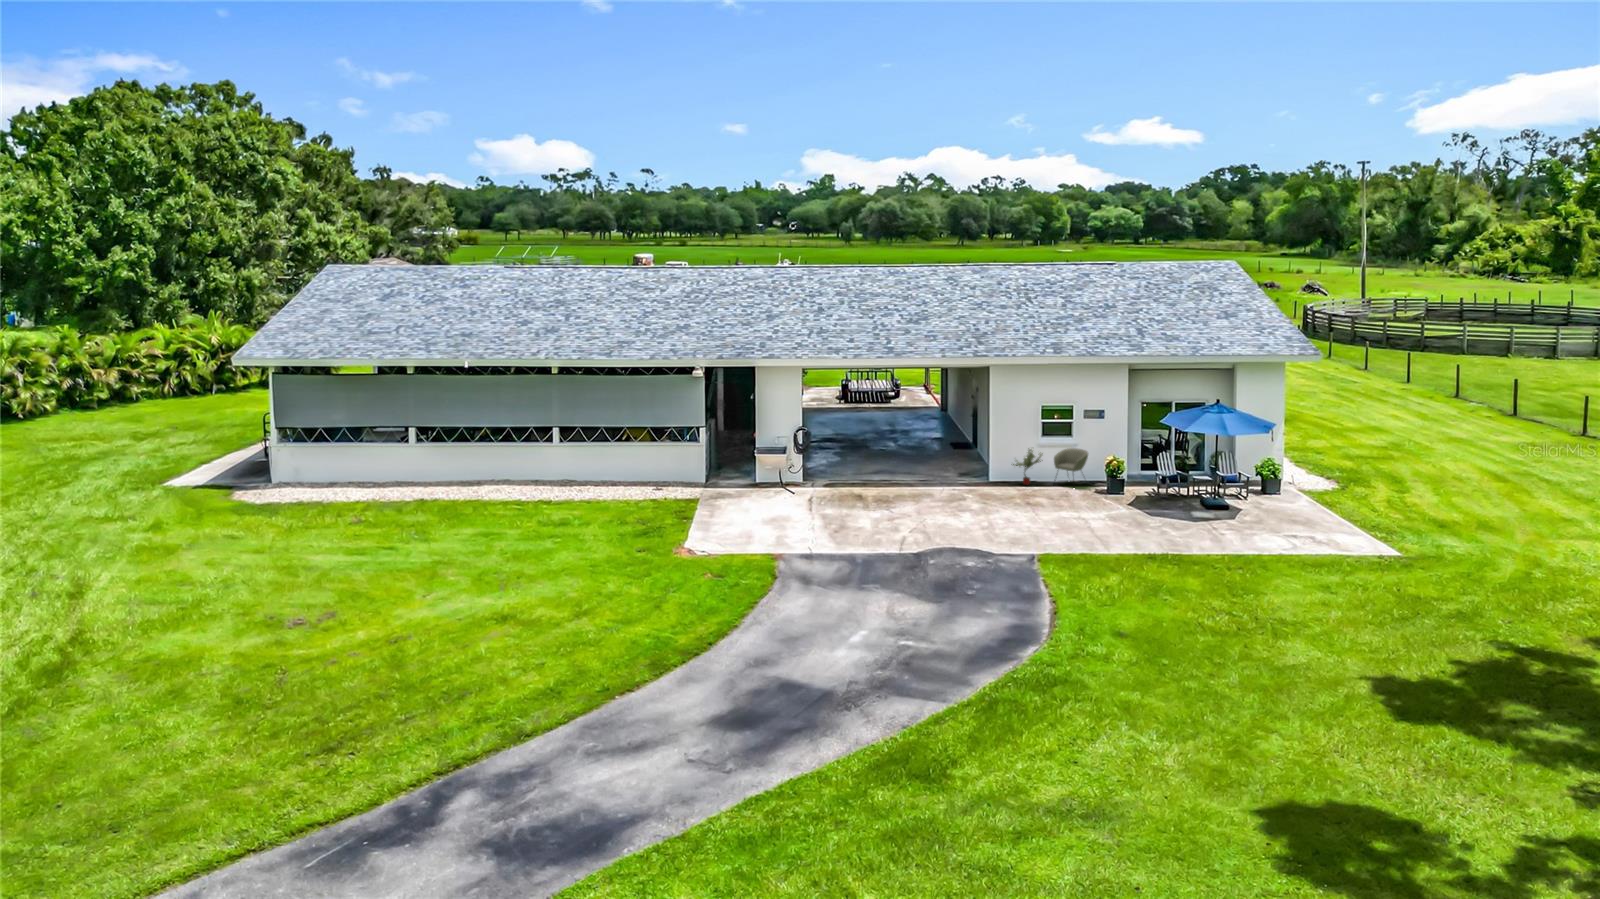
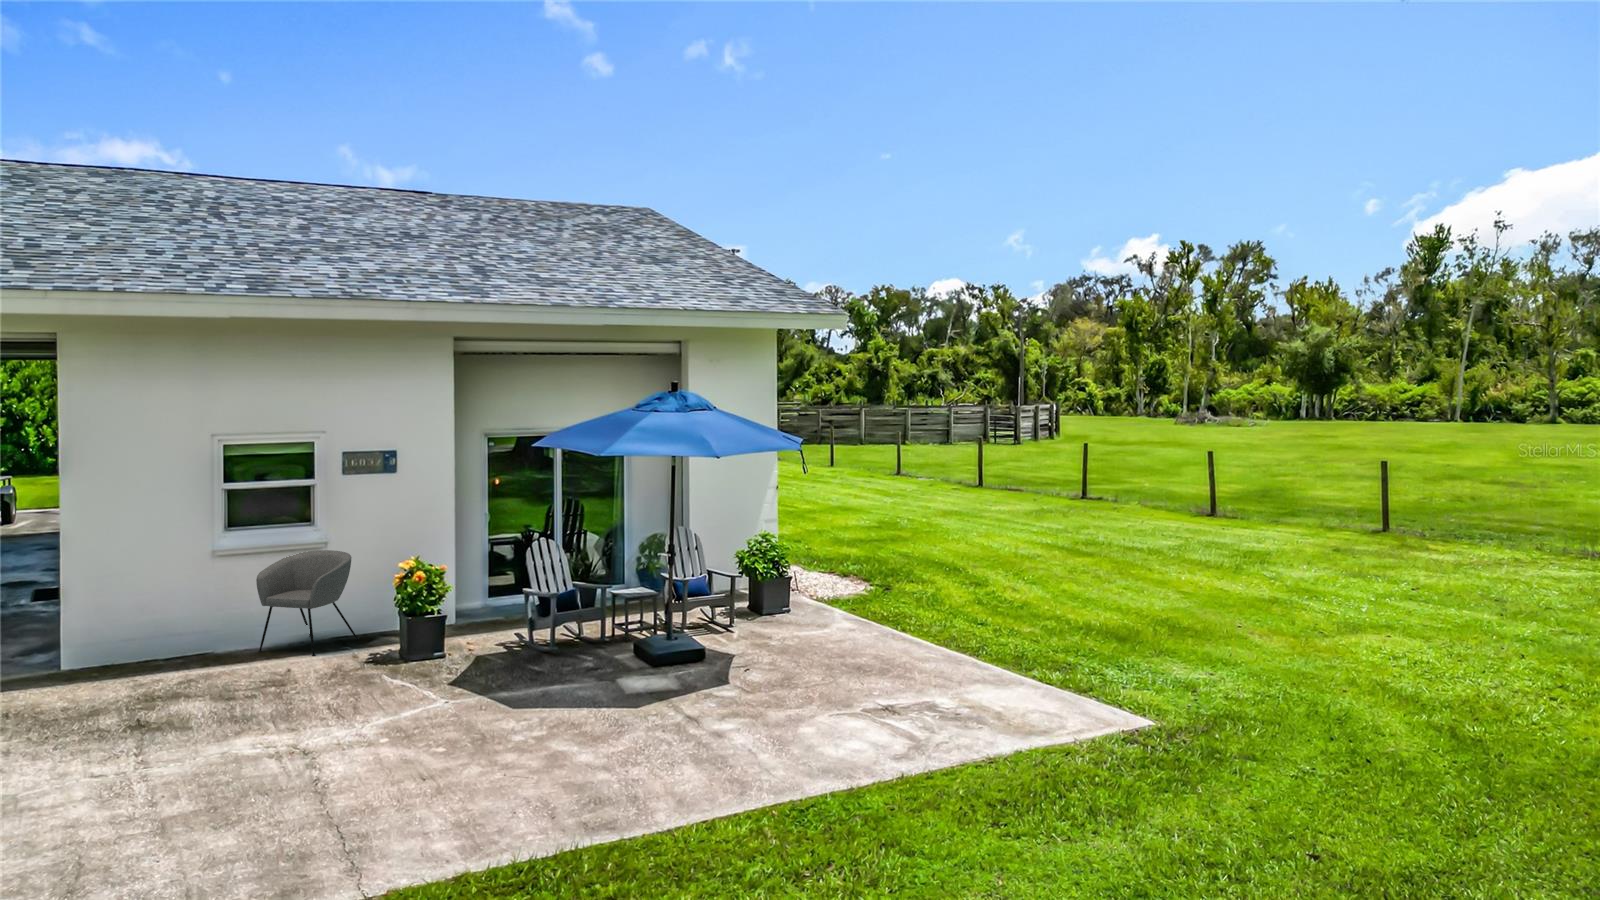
potted tree: present [1013,449,1043,485] -> none [124,554,225,661]

